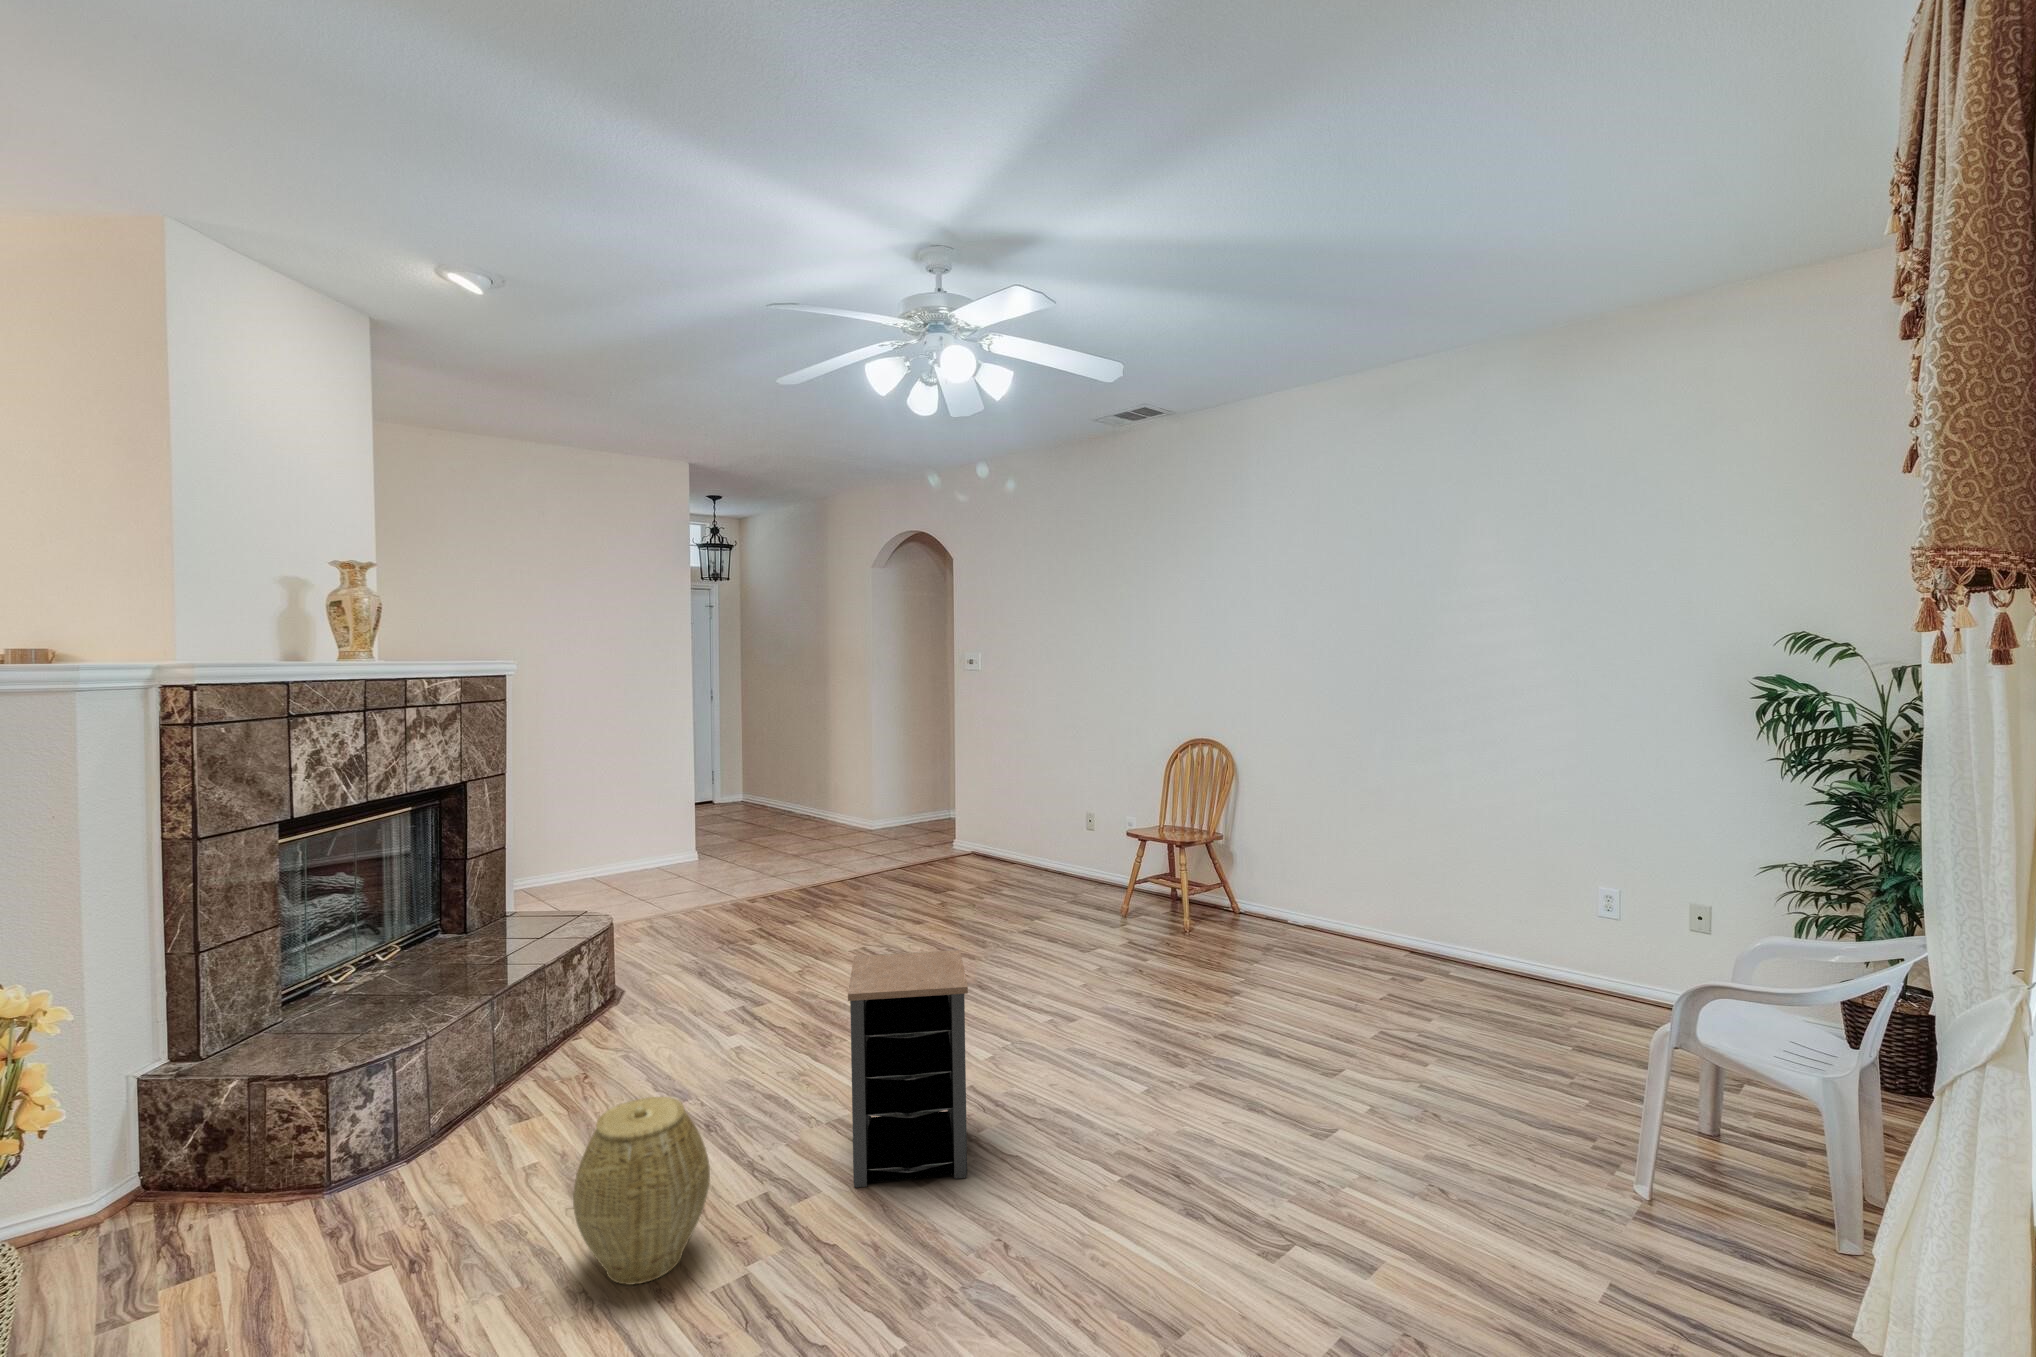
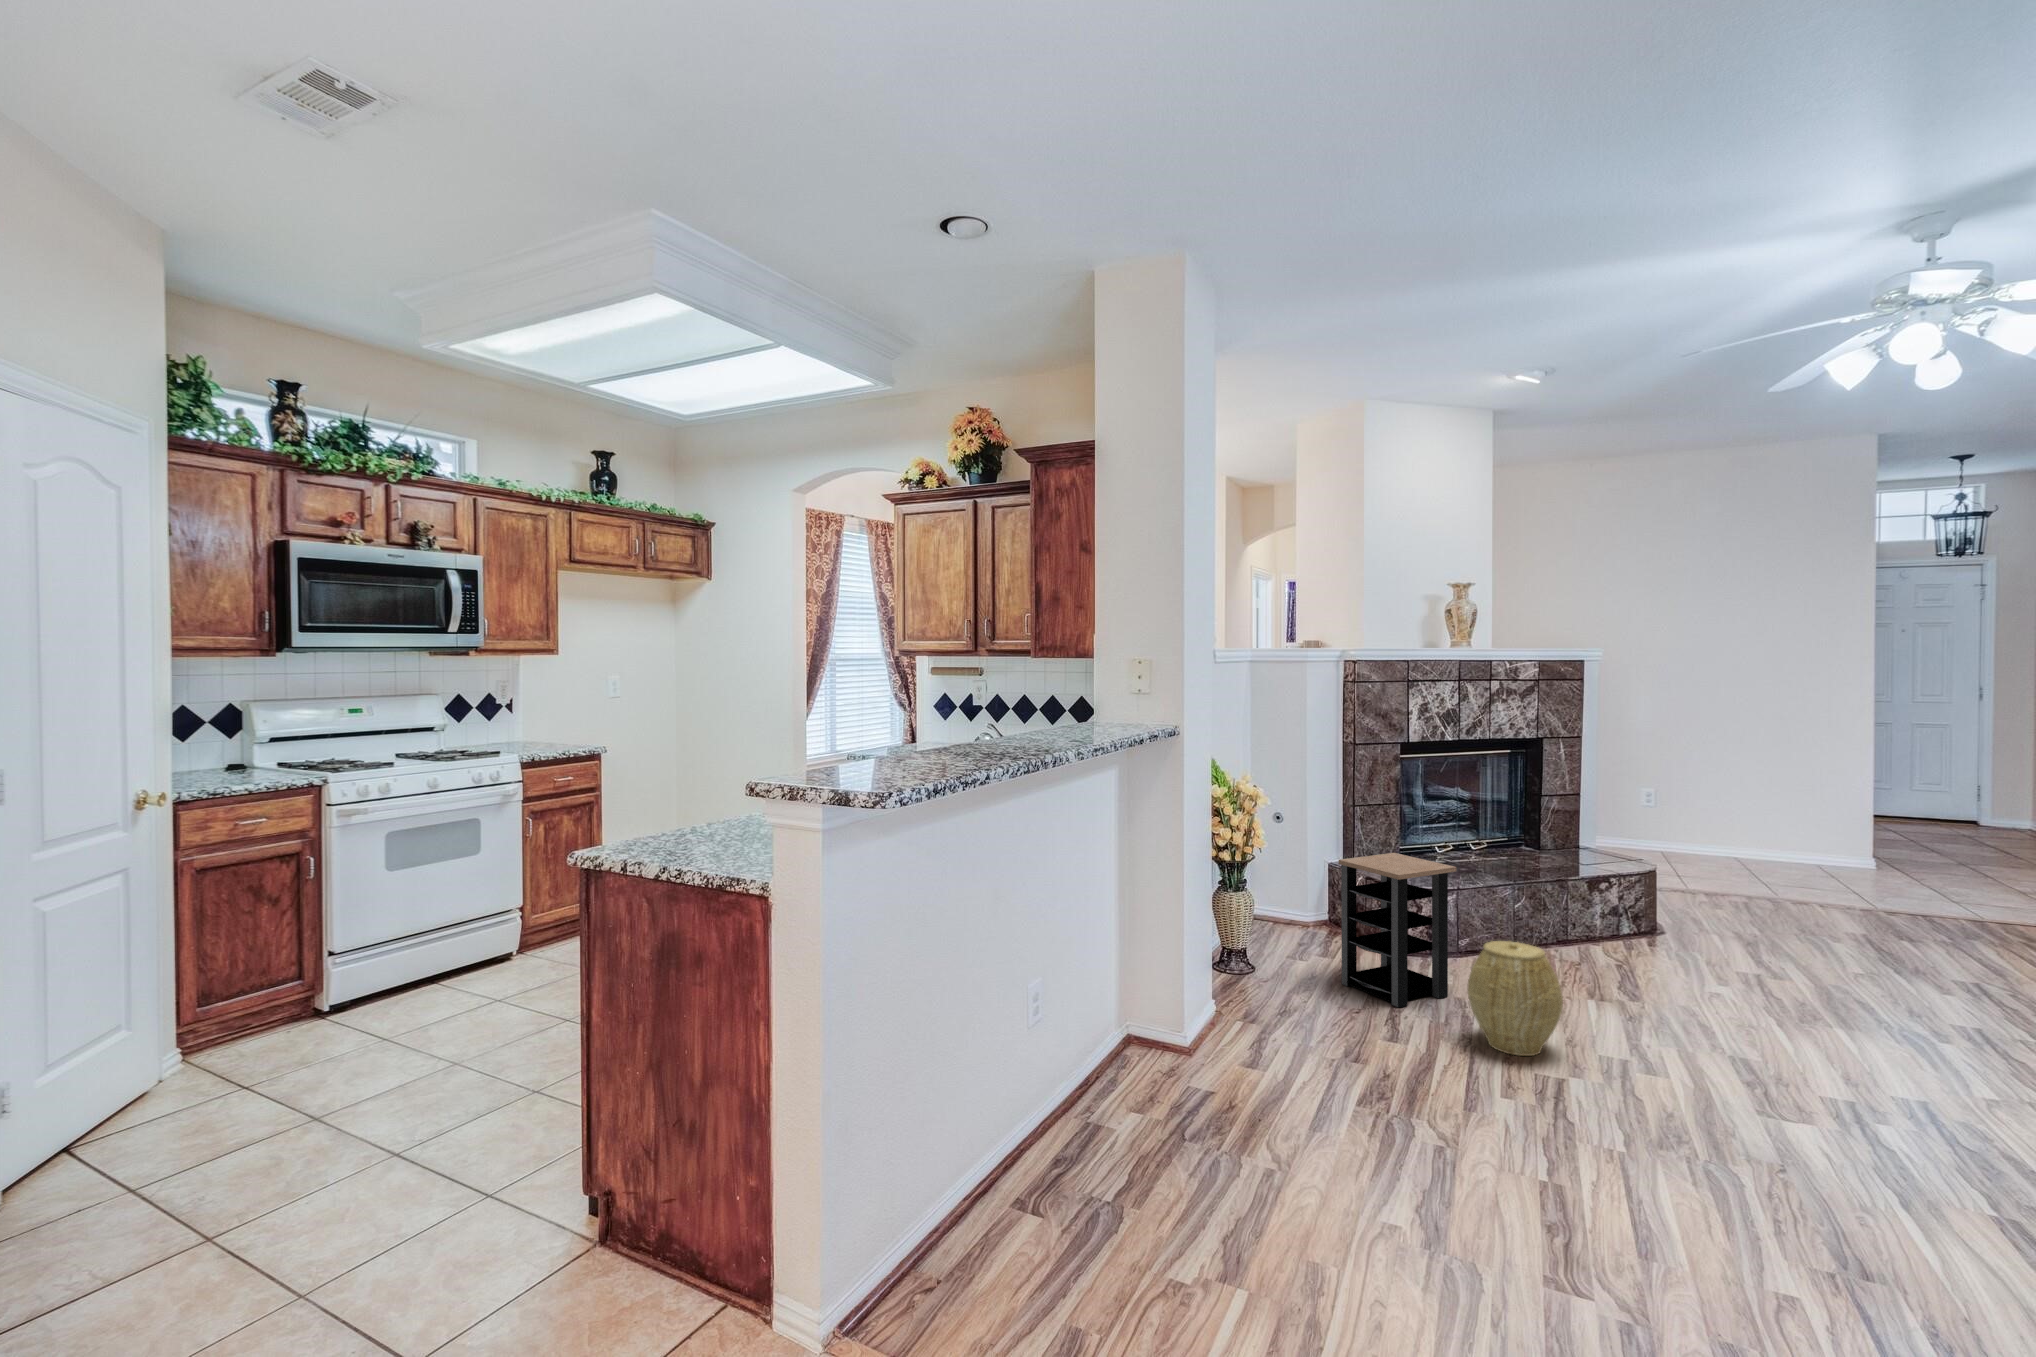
side table: present [848,950,968,1188] -> present [1339,853,1457,1007]

